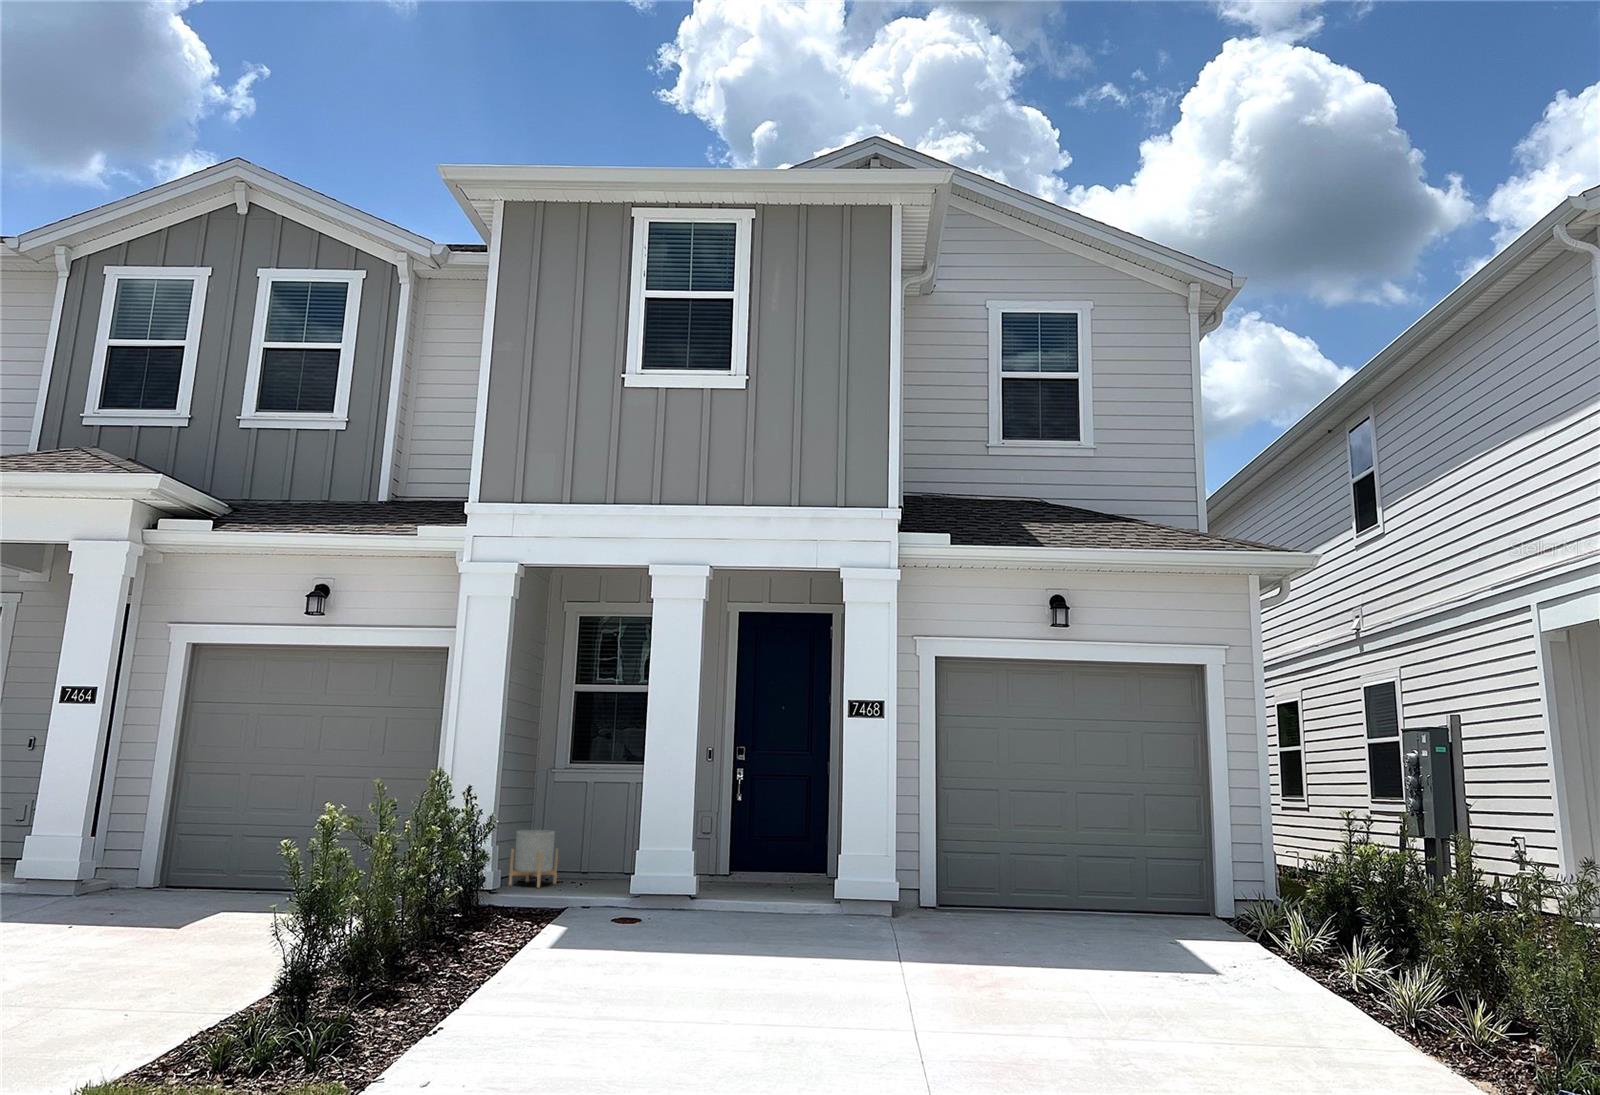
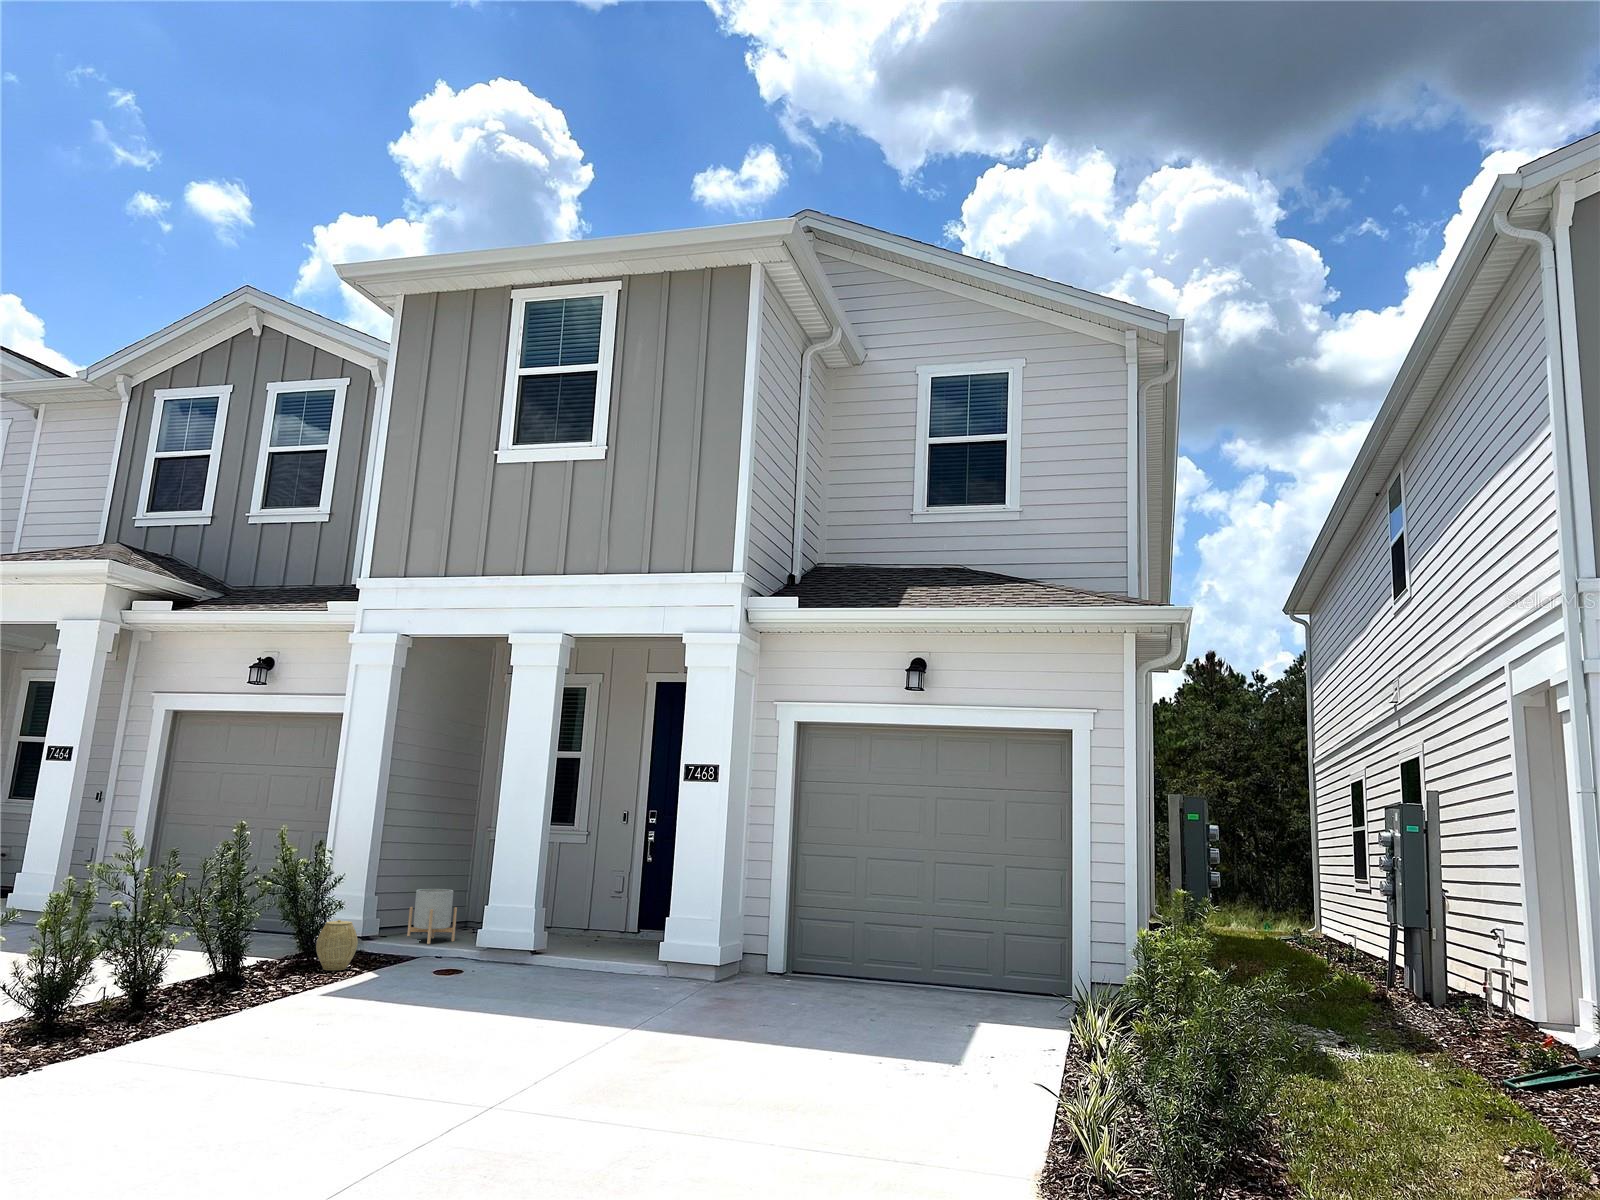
woven basket: none [479,864,521,917] -> present [316,920,358,970]

